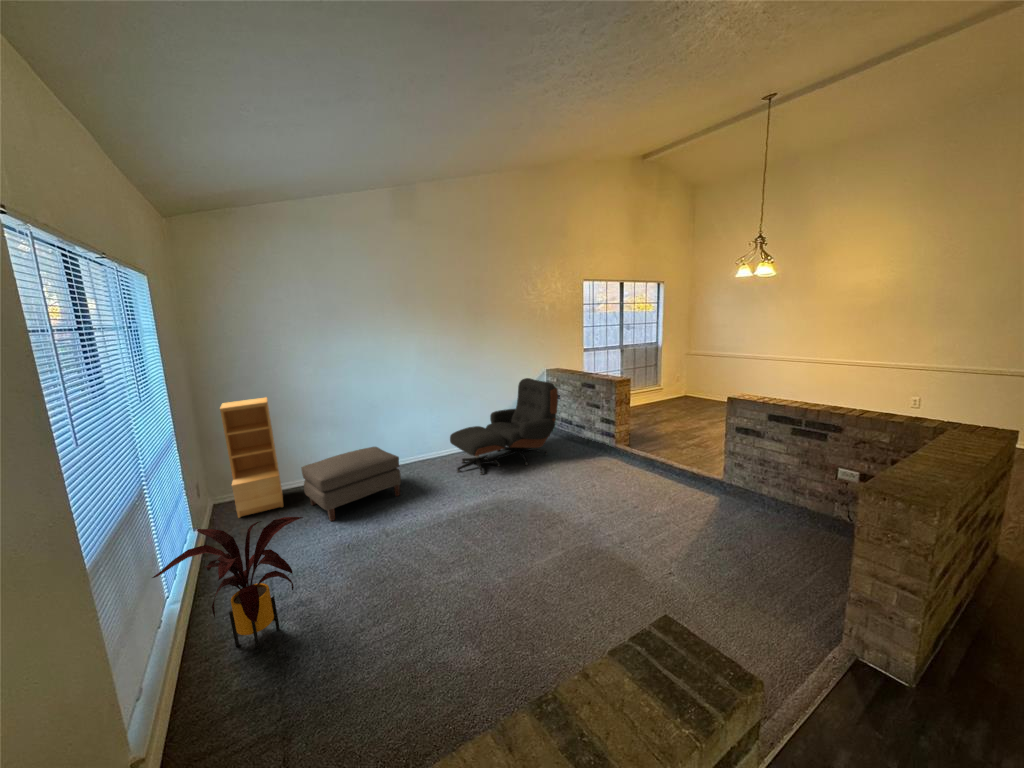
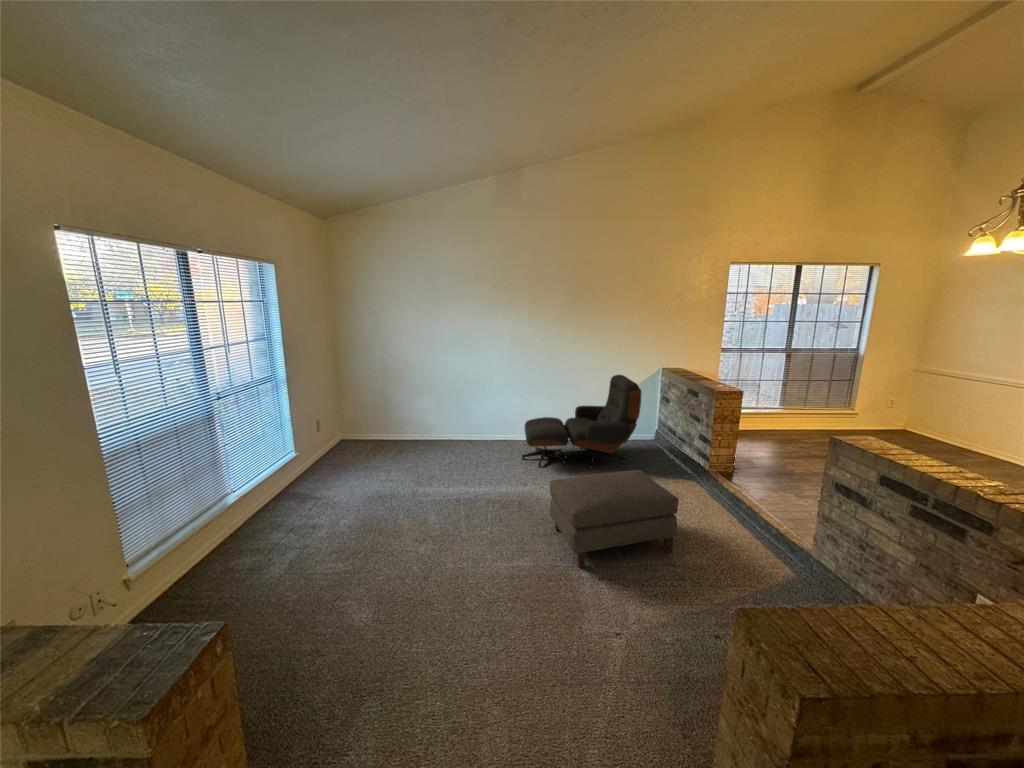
bookshelf: present [220,397,283,518] -> none [341,364,388,455]
ottoman: present [301,447,401,521] -> present [550,470,679,568]
house plant: present [152,517,303,650] -> none [204,451,314,551]

